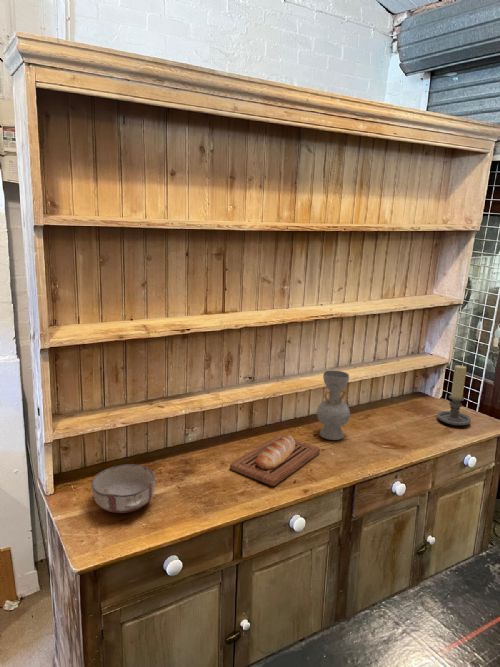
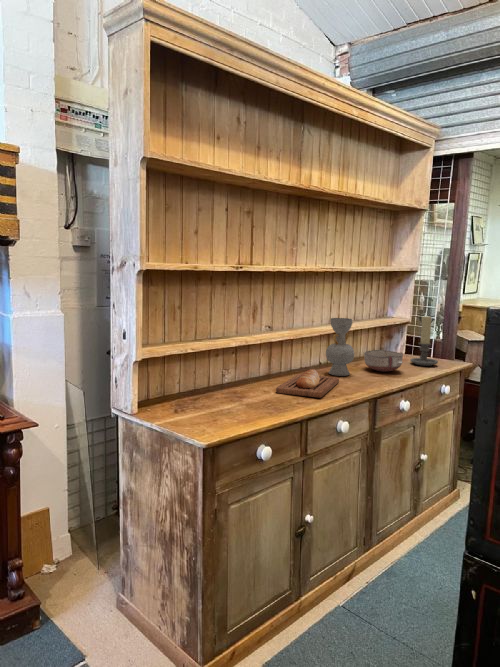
ceramic bowl: present [92,464,155,513] -> present [364,350,403,372]

